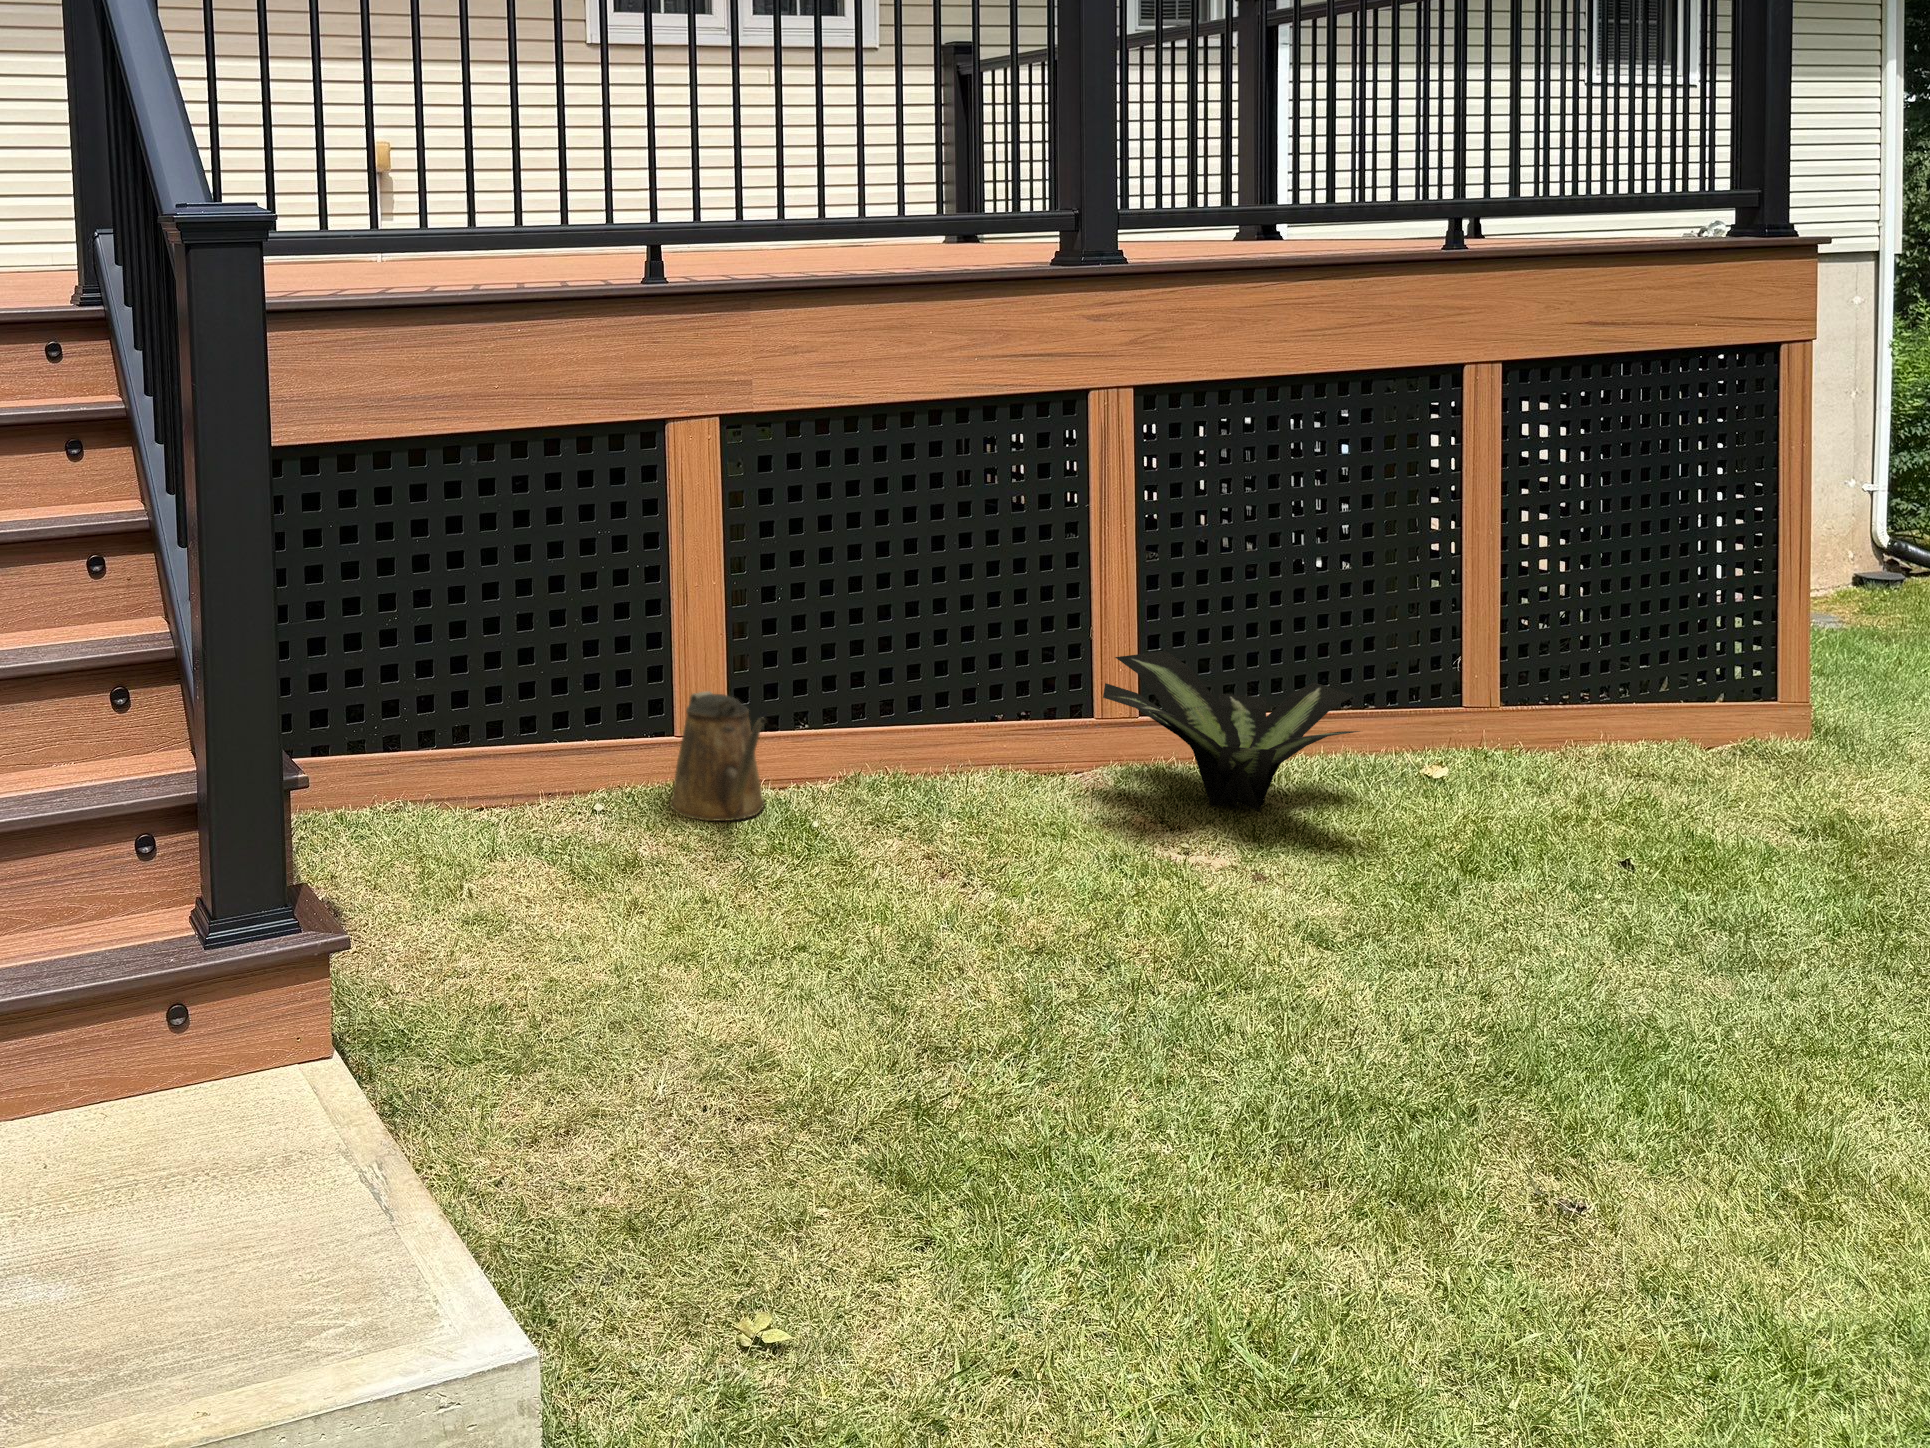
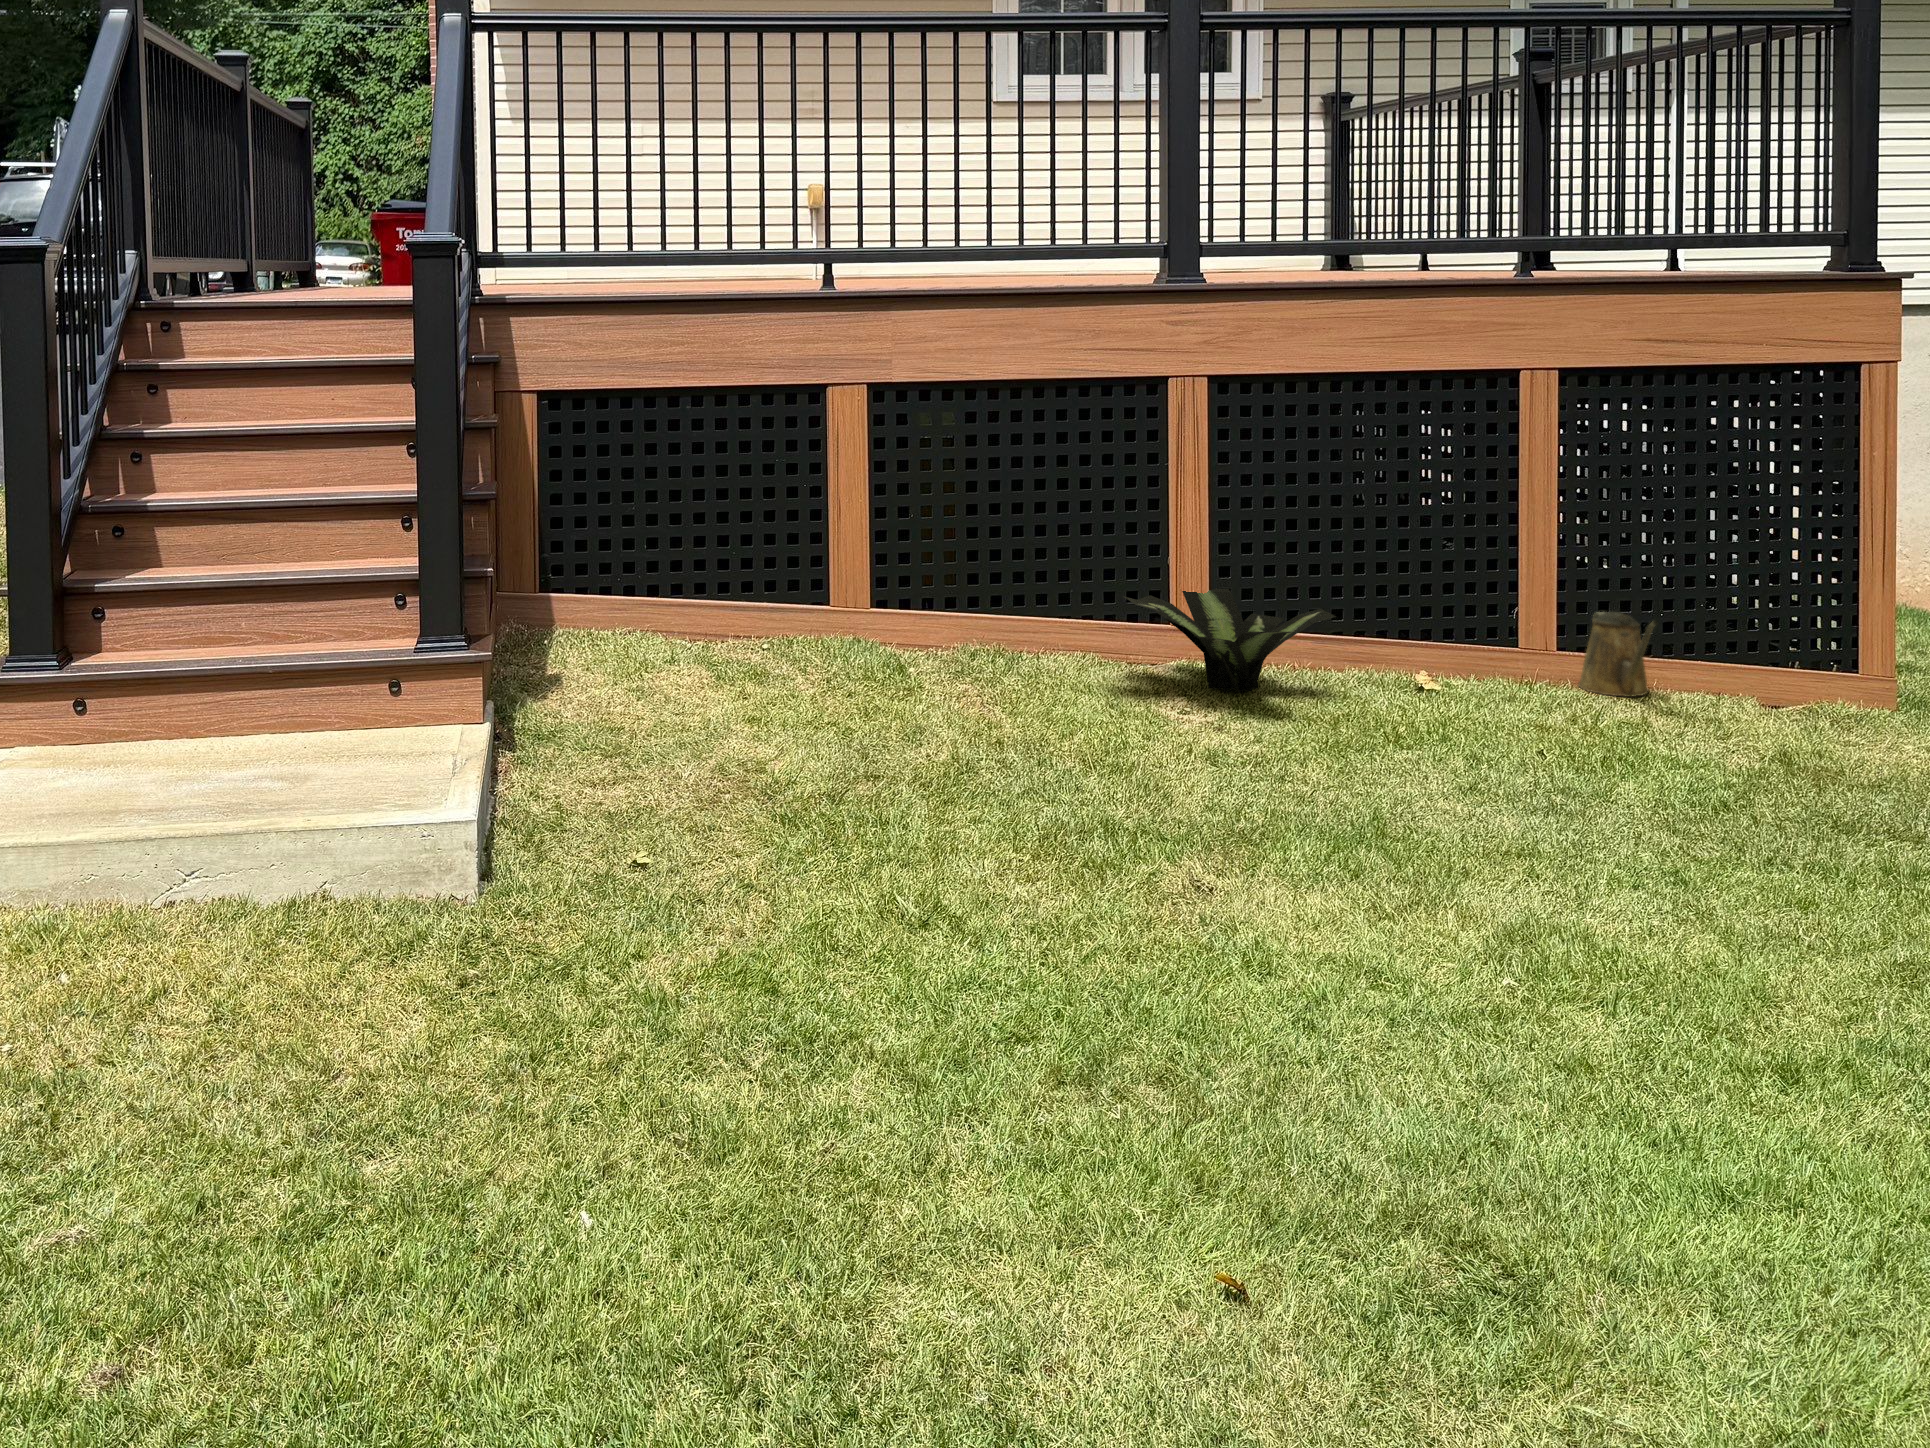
watering can: present [669,692,766,821] -> present [1578,612,1657,697]

